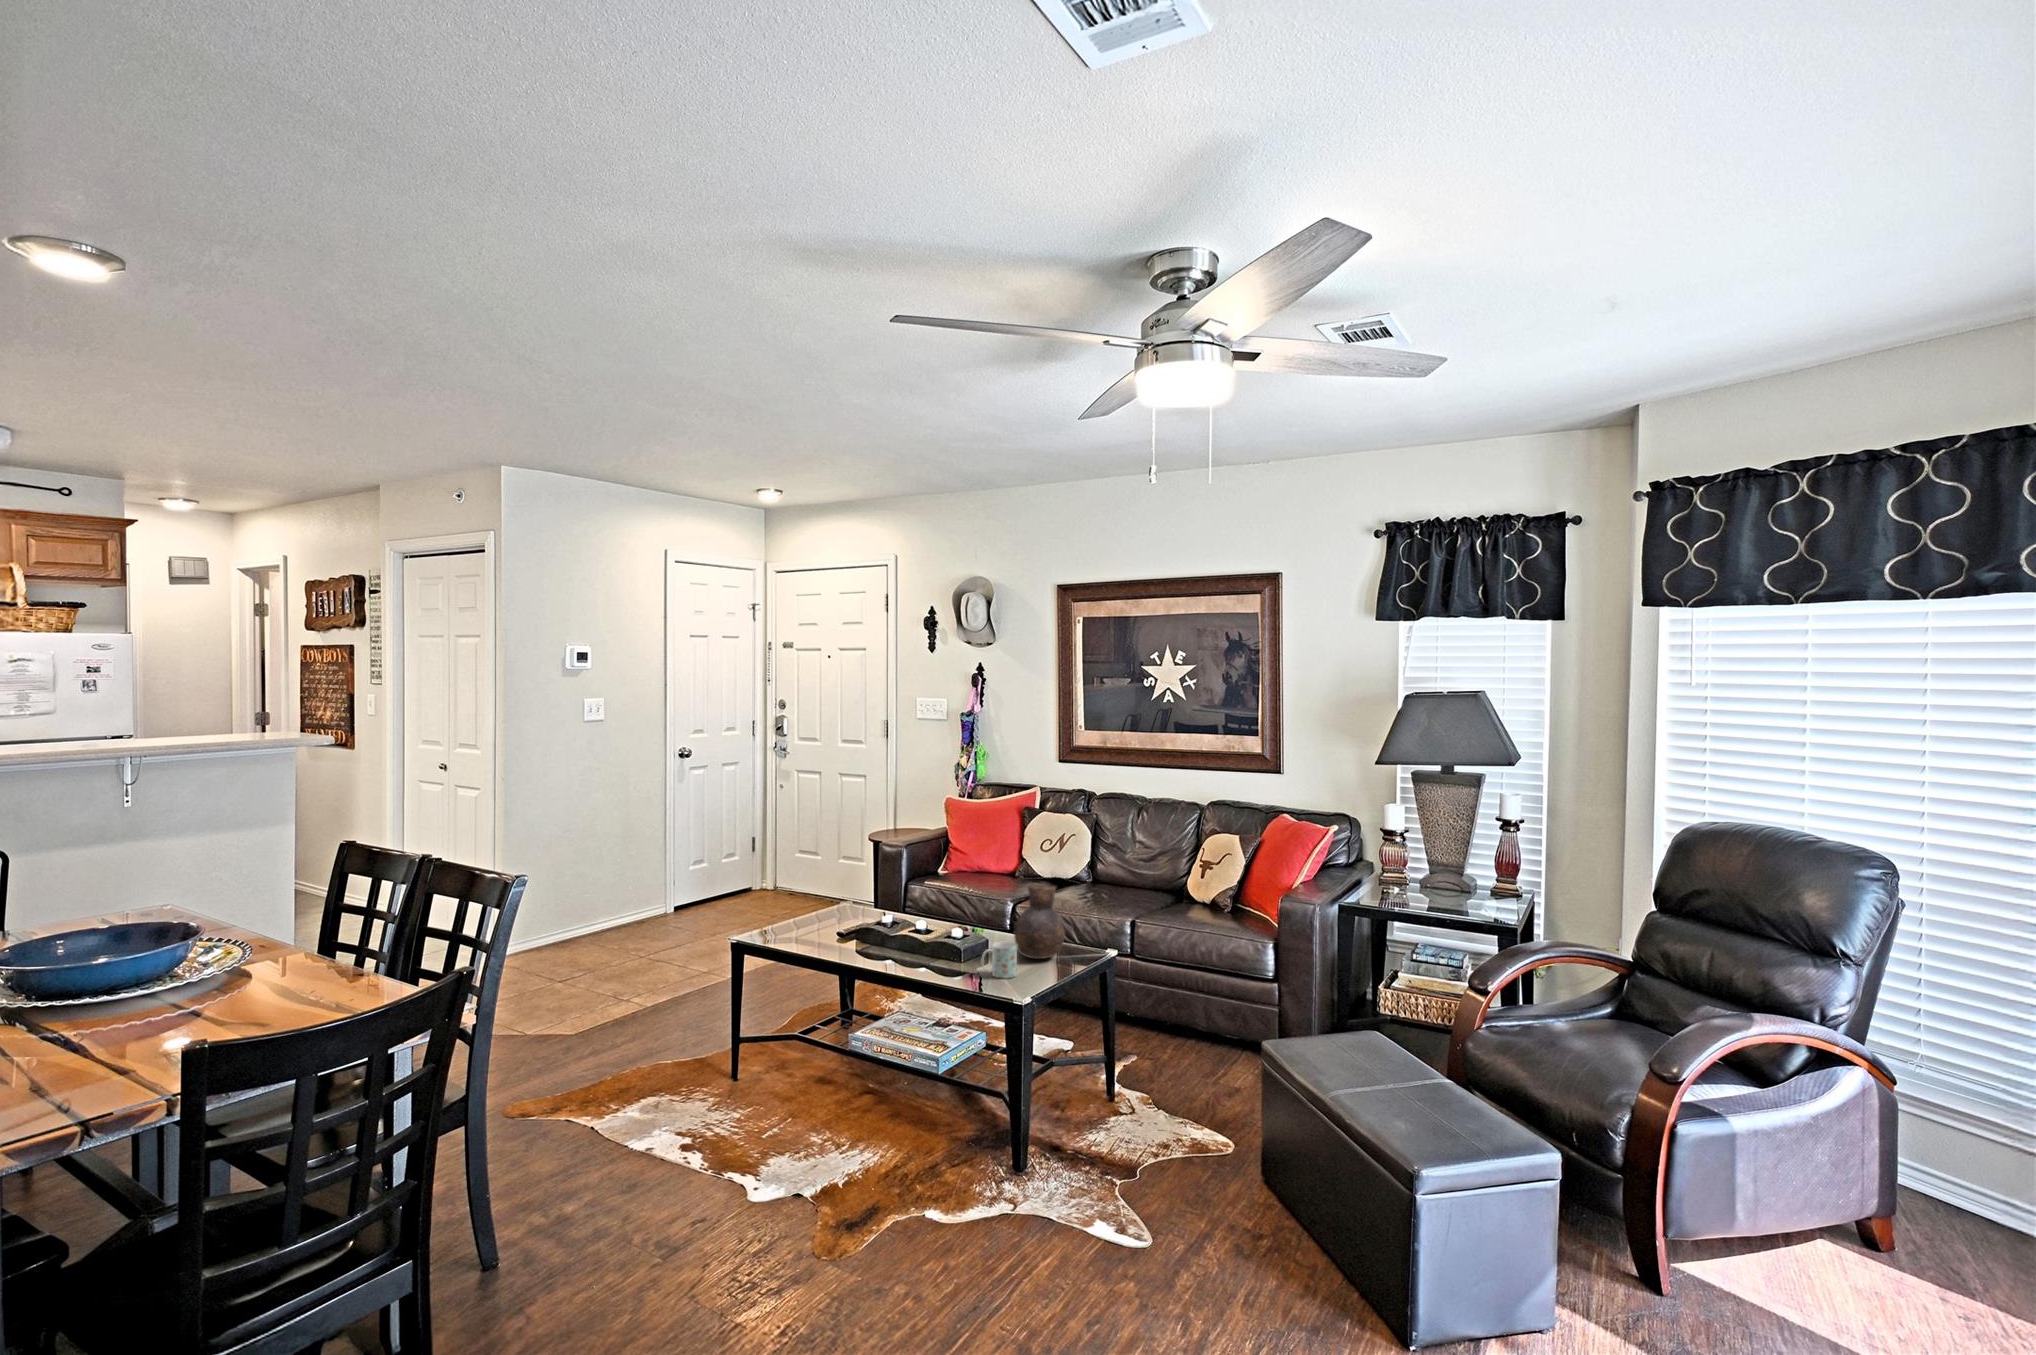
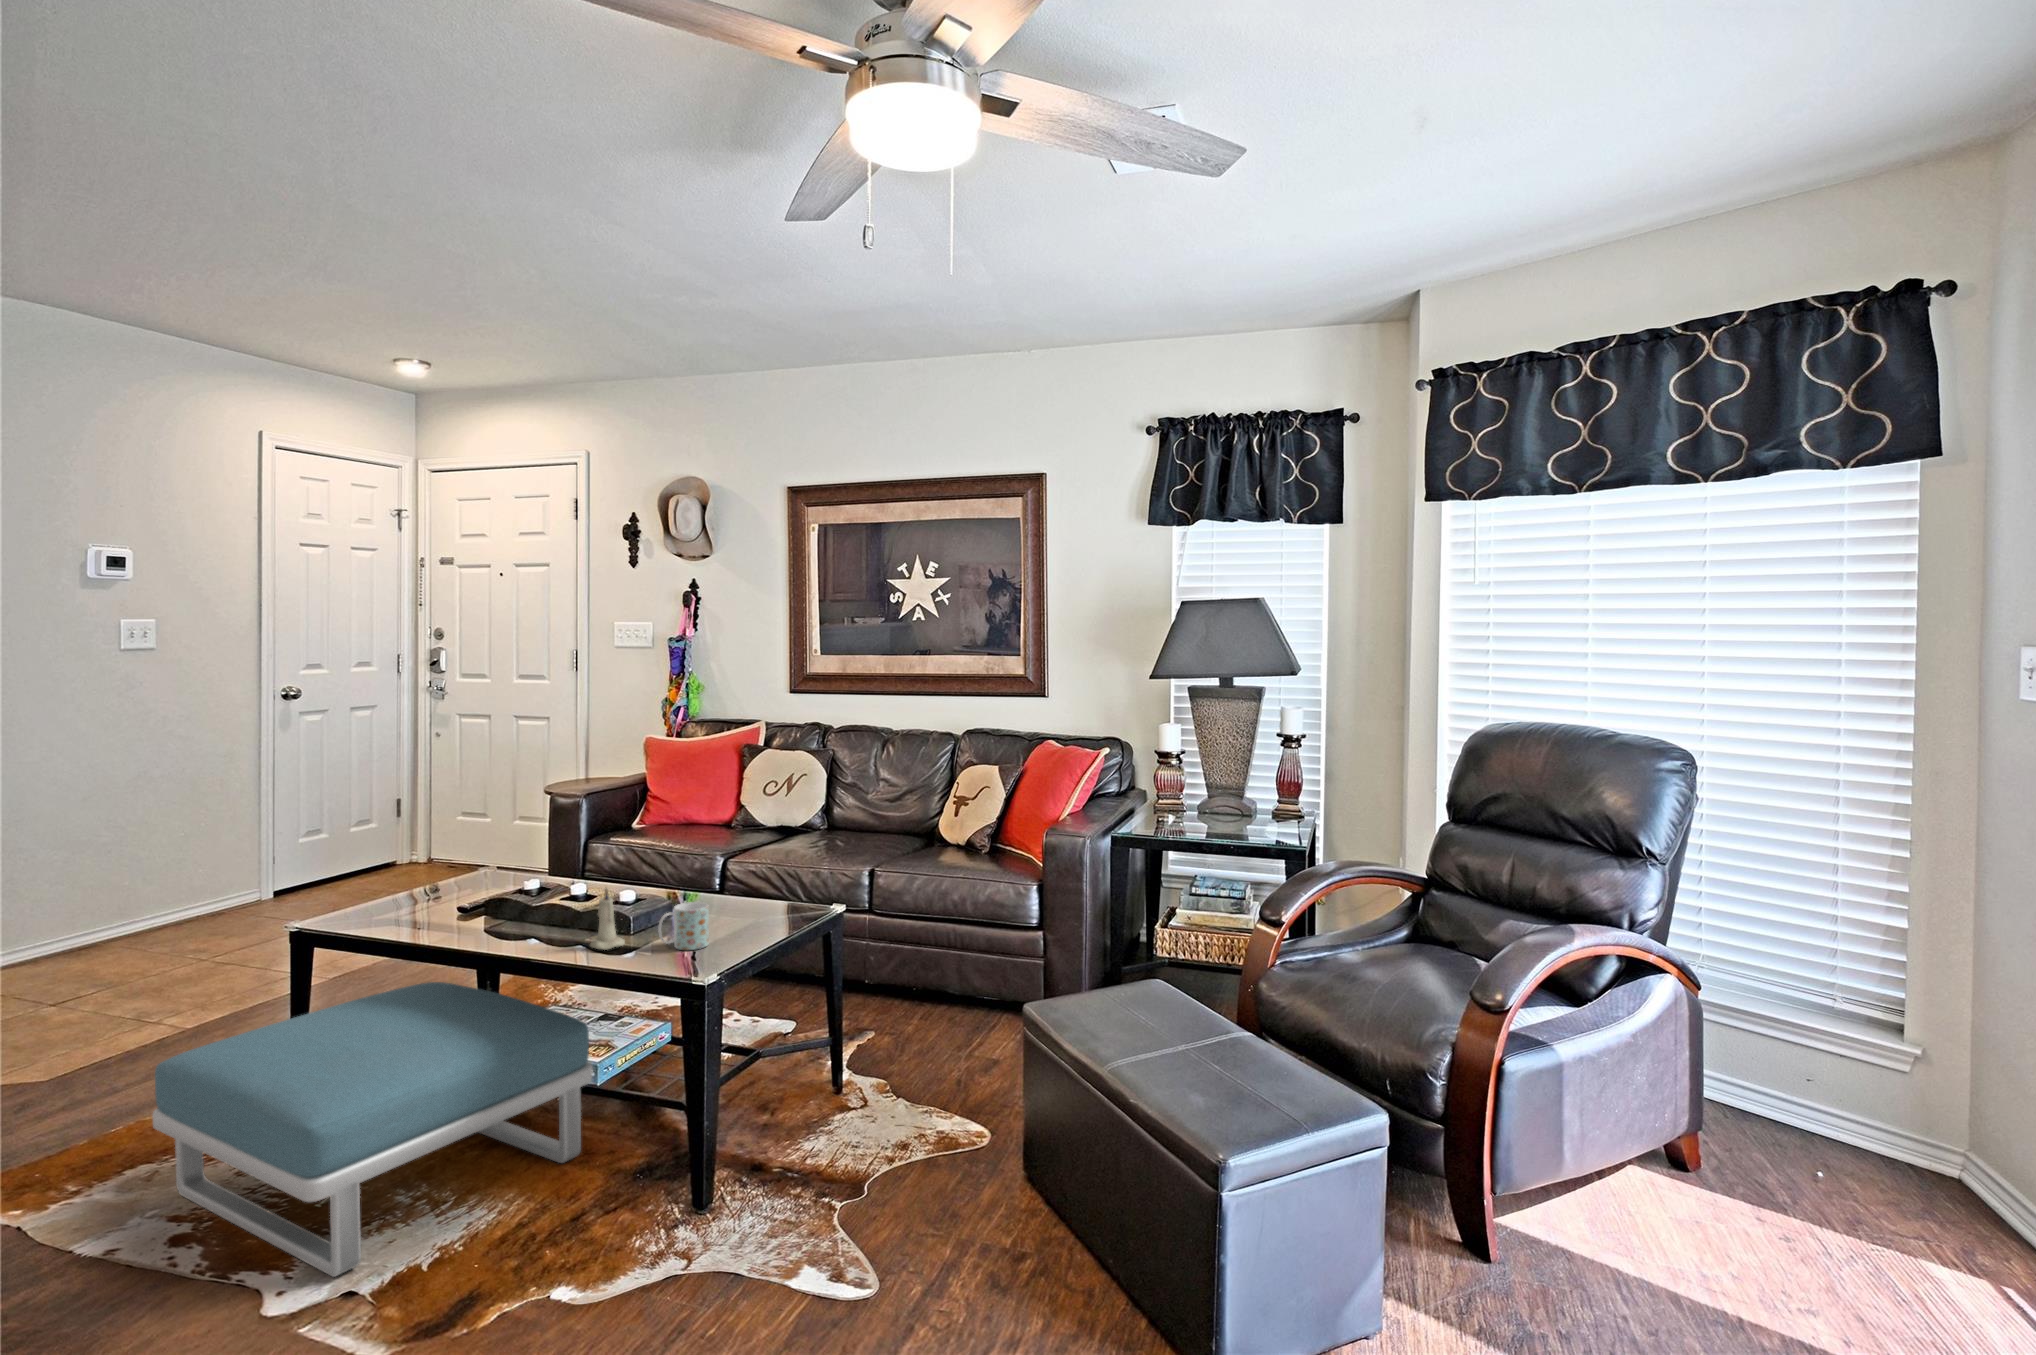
vase: present [1012,884,1065,959] -> none [705,827,776,923]
candle: none [932,926,957,974] -> present [590,889,625,950]
footstool: none [655,987,934,1188] -> present [152,982,593,1277]

